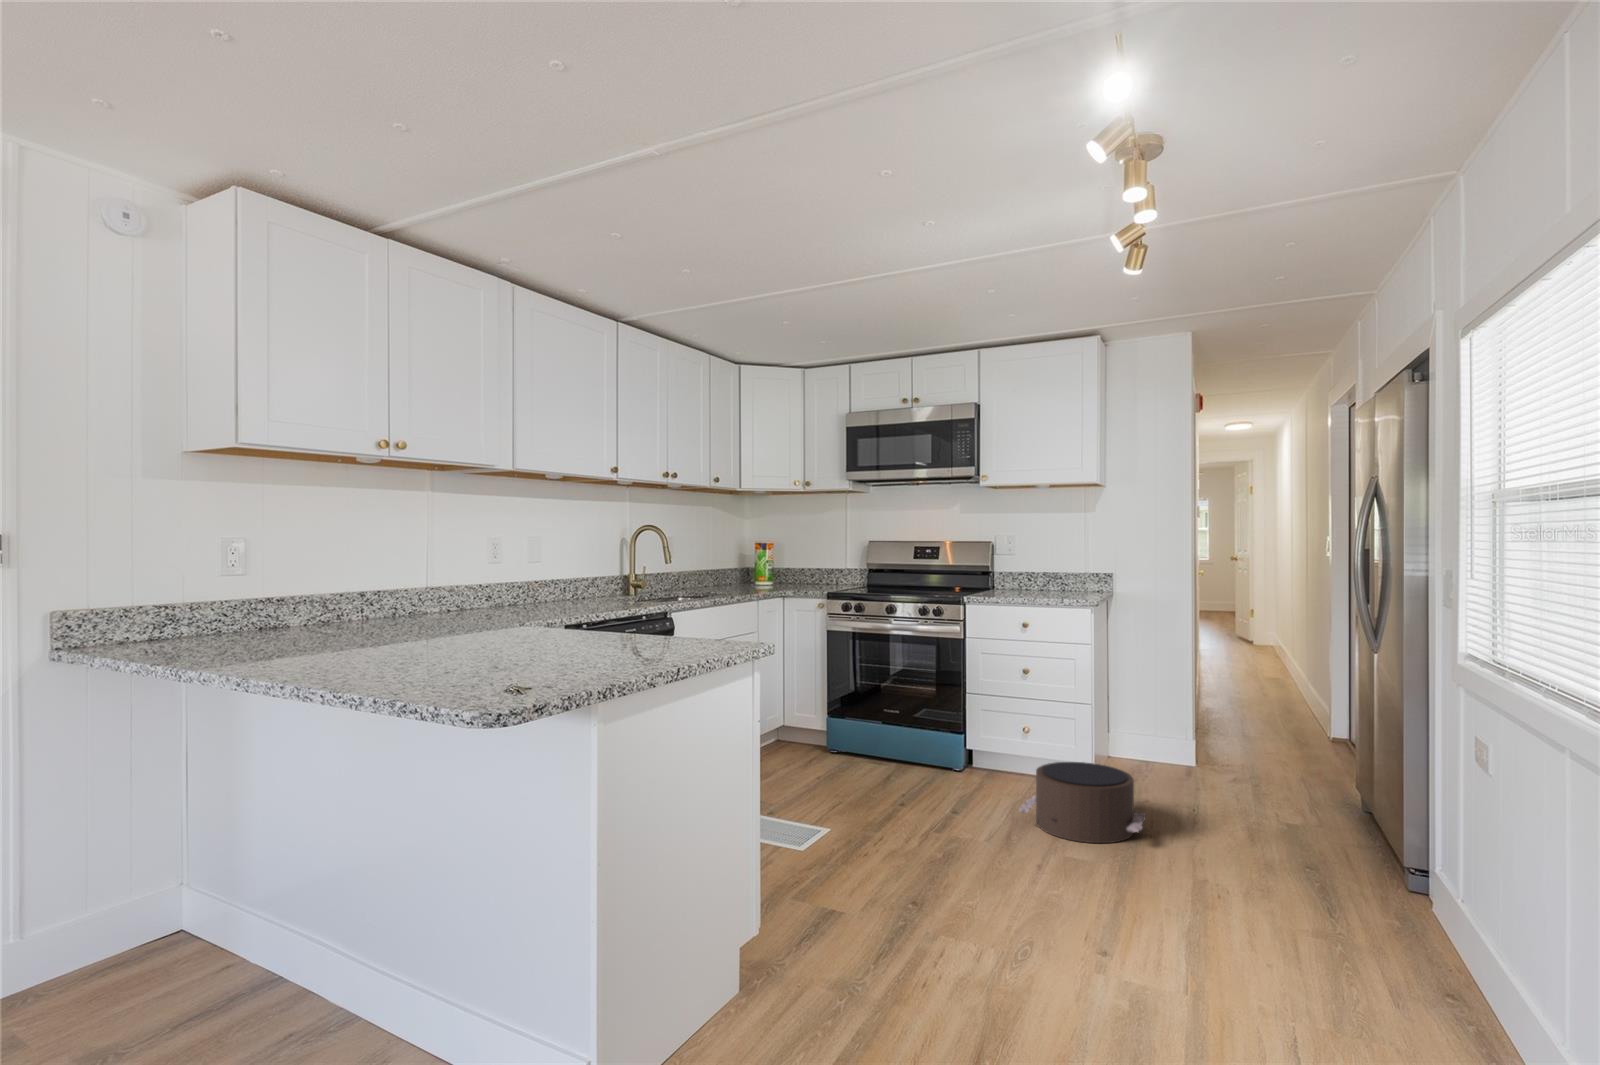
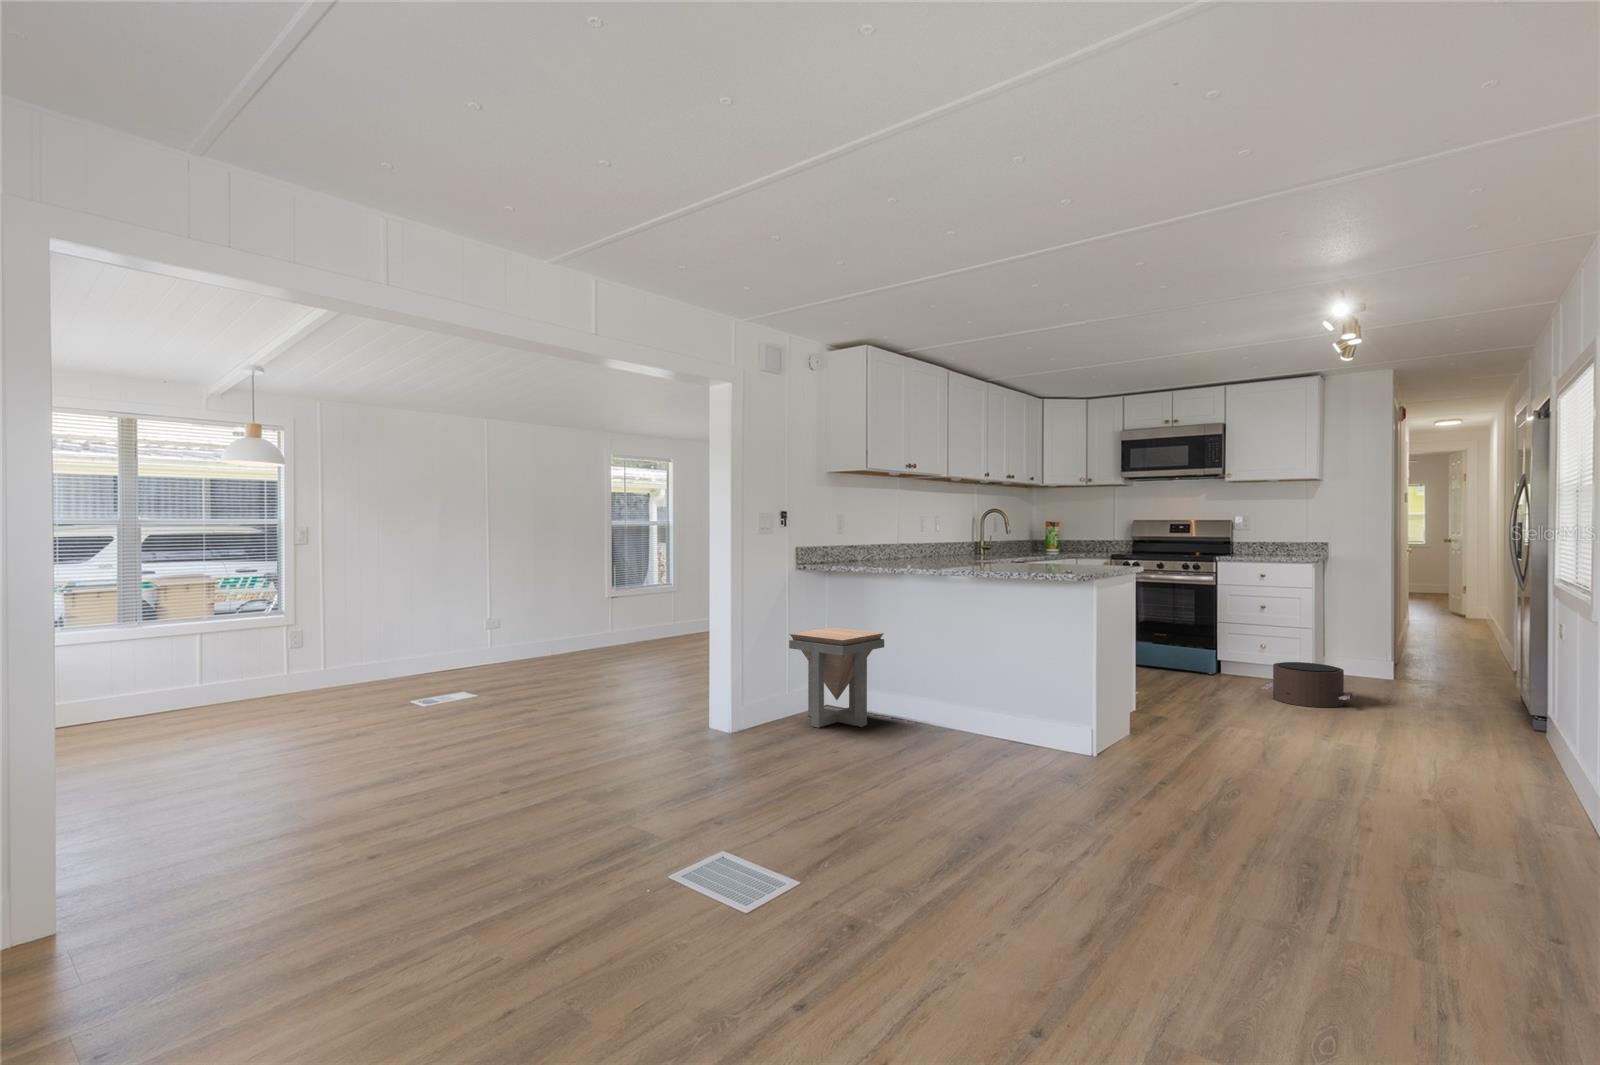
side table: none [81,763,313,1007] -> present [789,628,884,728]

